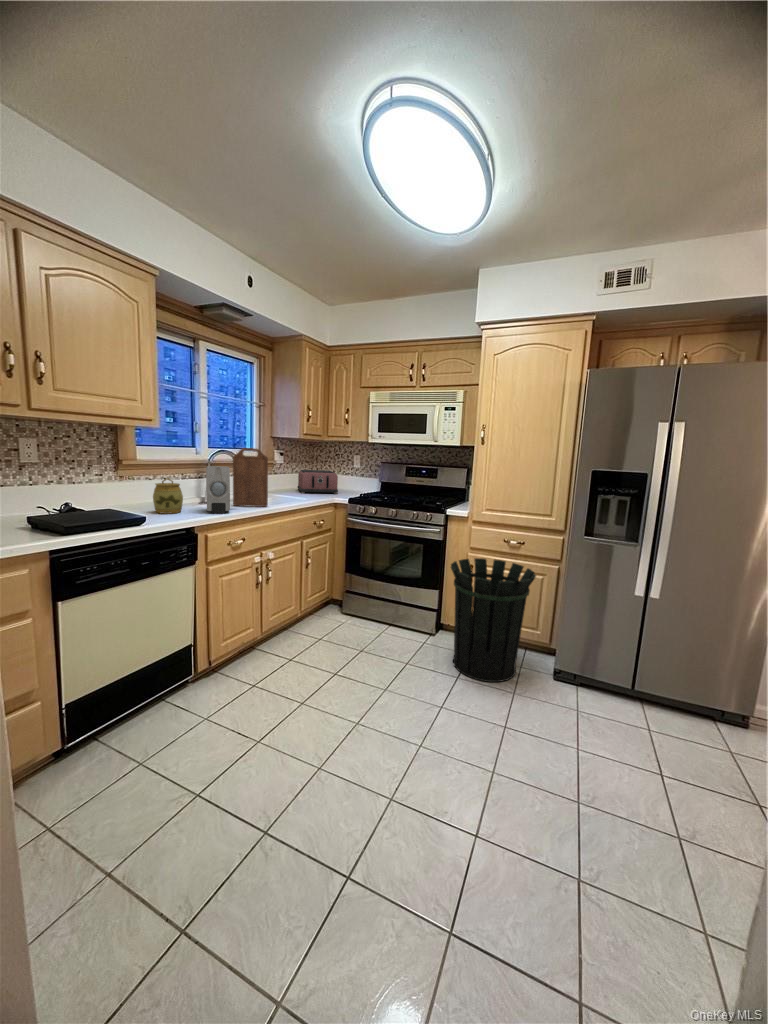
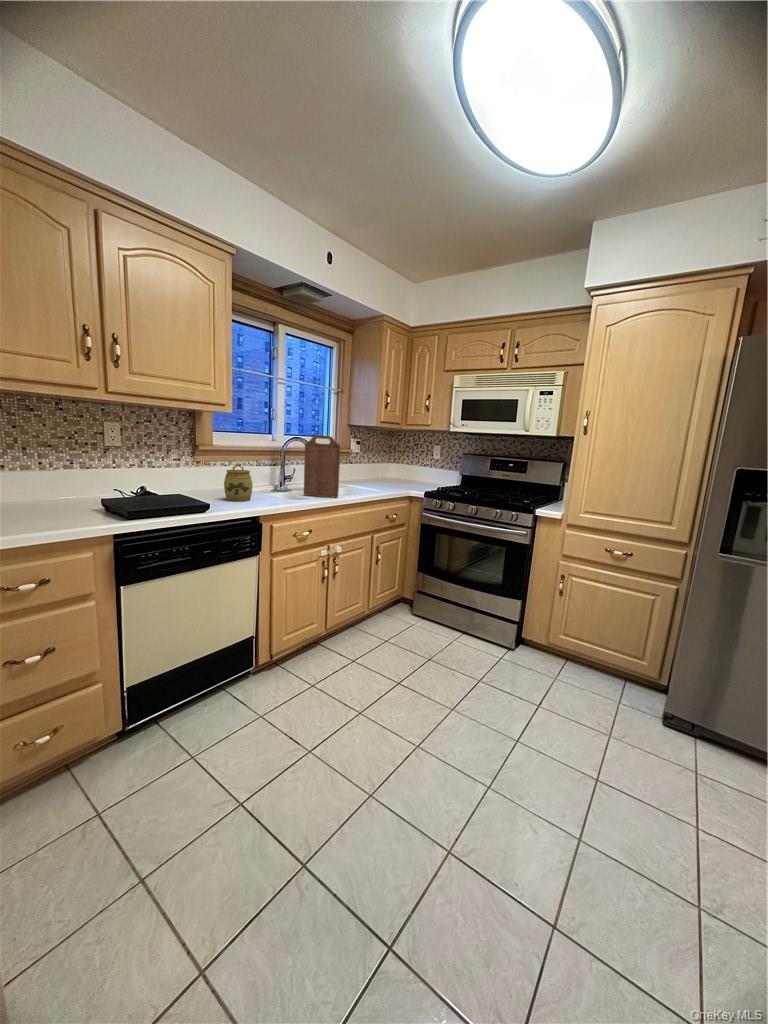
soap dispenser: present [206,466,230,514] -> none [275,453,299,503]
toaster: present [297,470,338,494] -> none [374,460,416,486]
waste bin: present [451,558,536,682] -> none [534,568,648,718]

